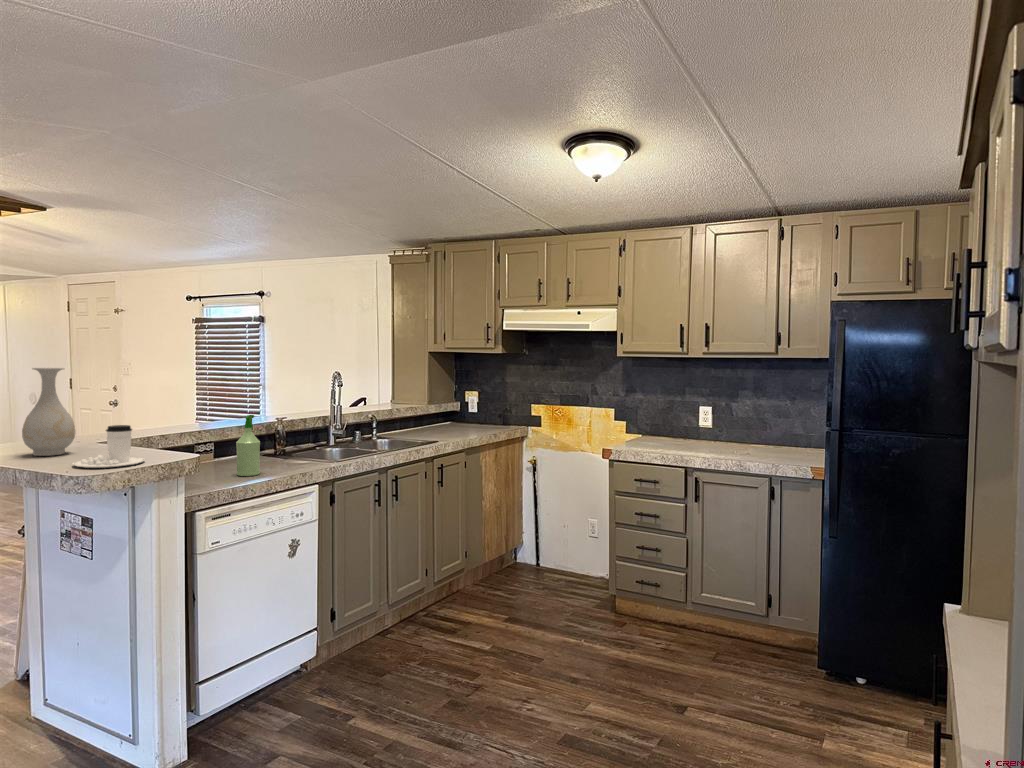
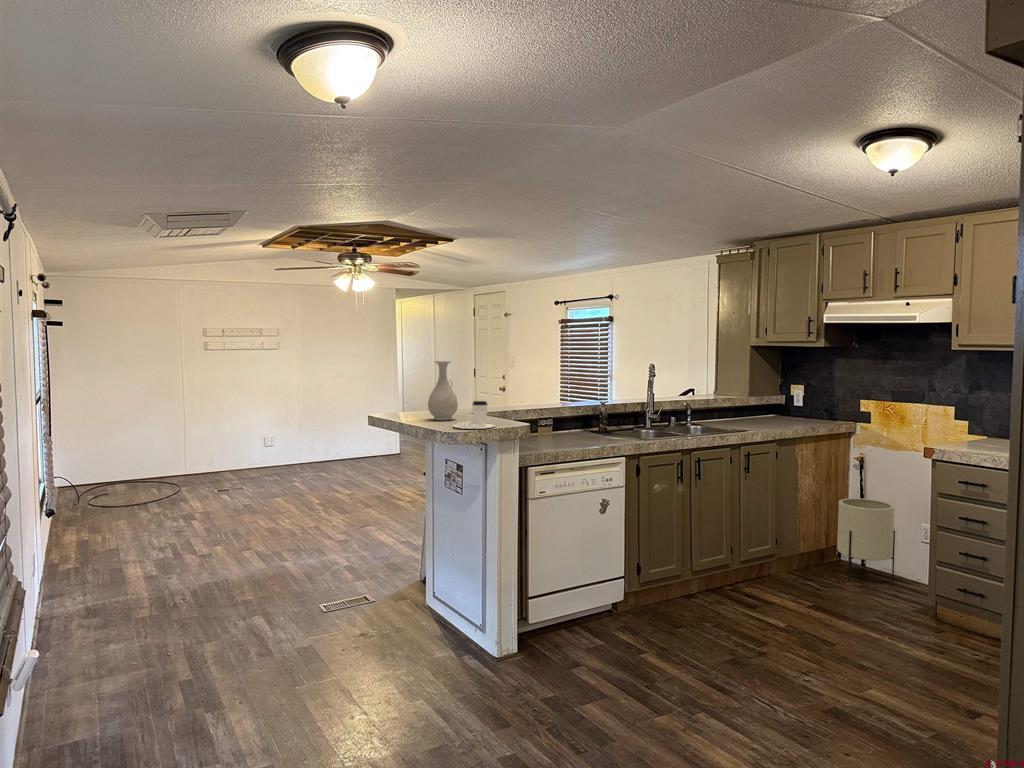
spray bottle: present [236,415,260,476] -> none [564,398,581,446]
planter: none [518,501,567,584] -> present [837,498,895,581]

